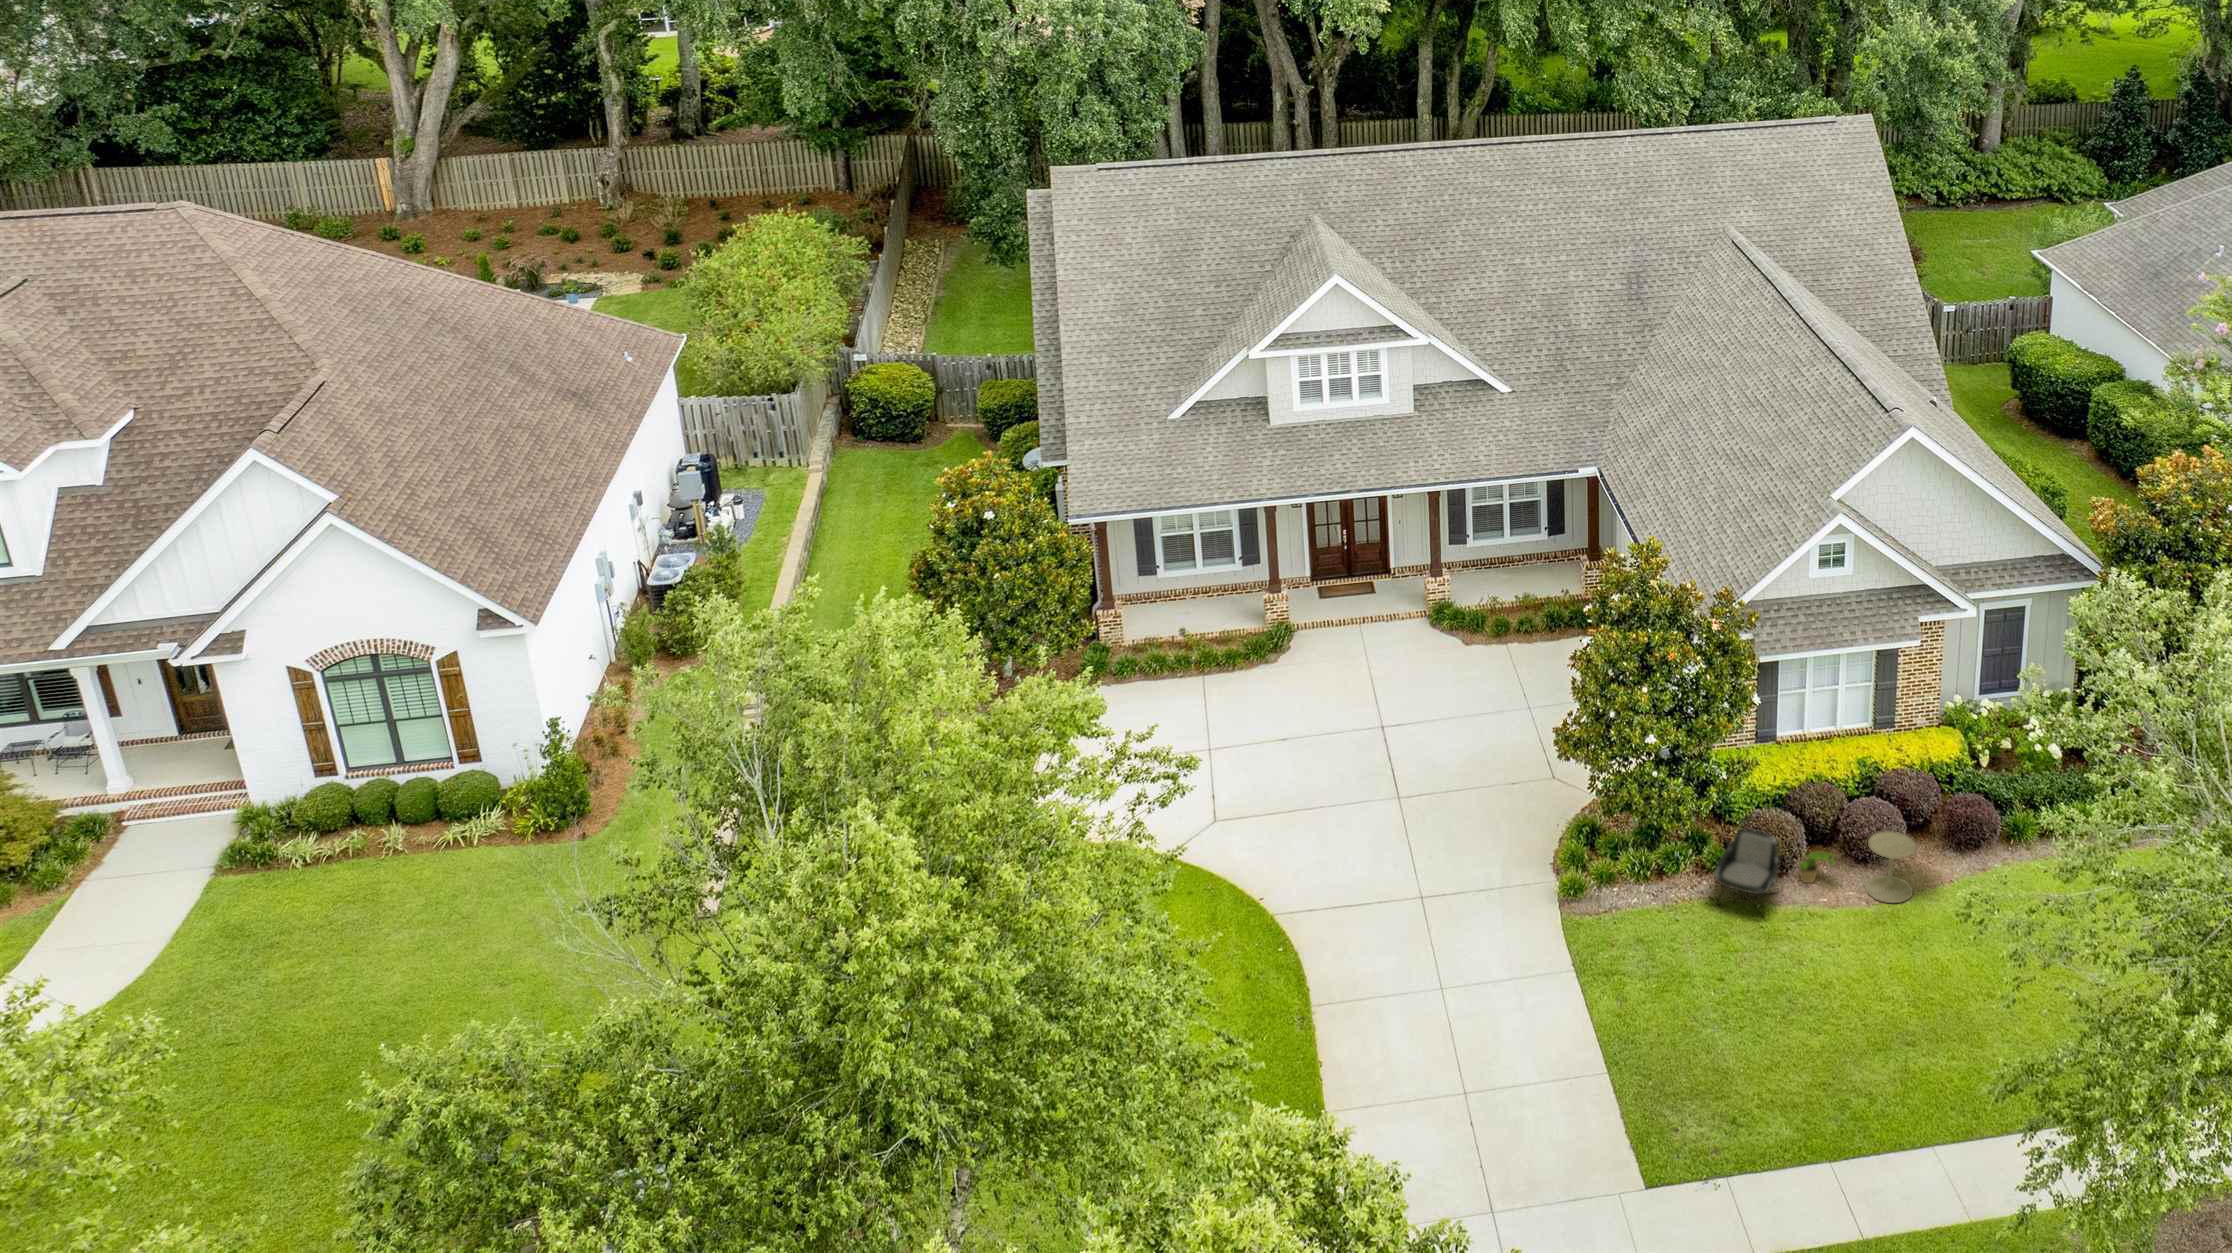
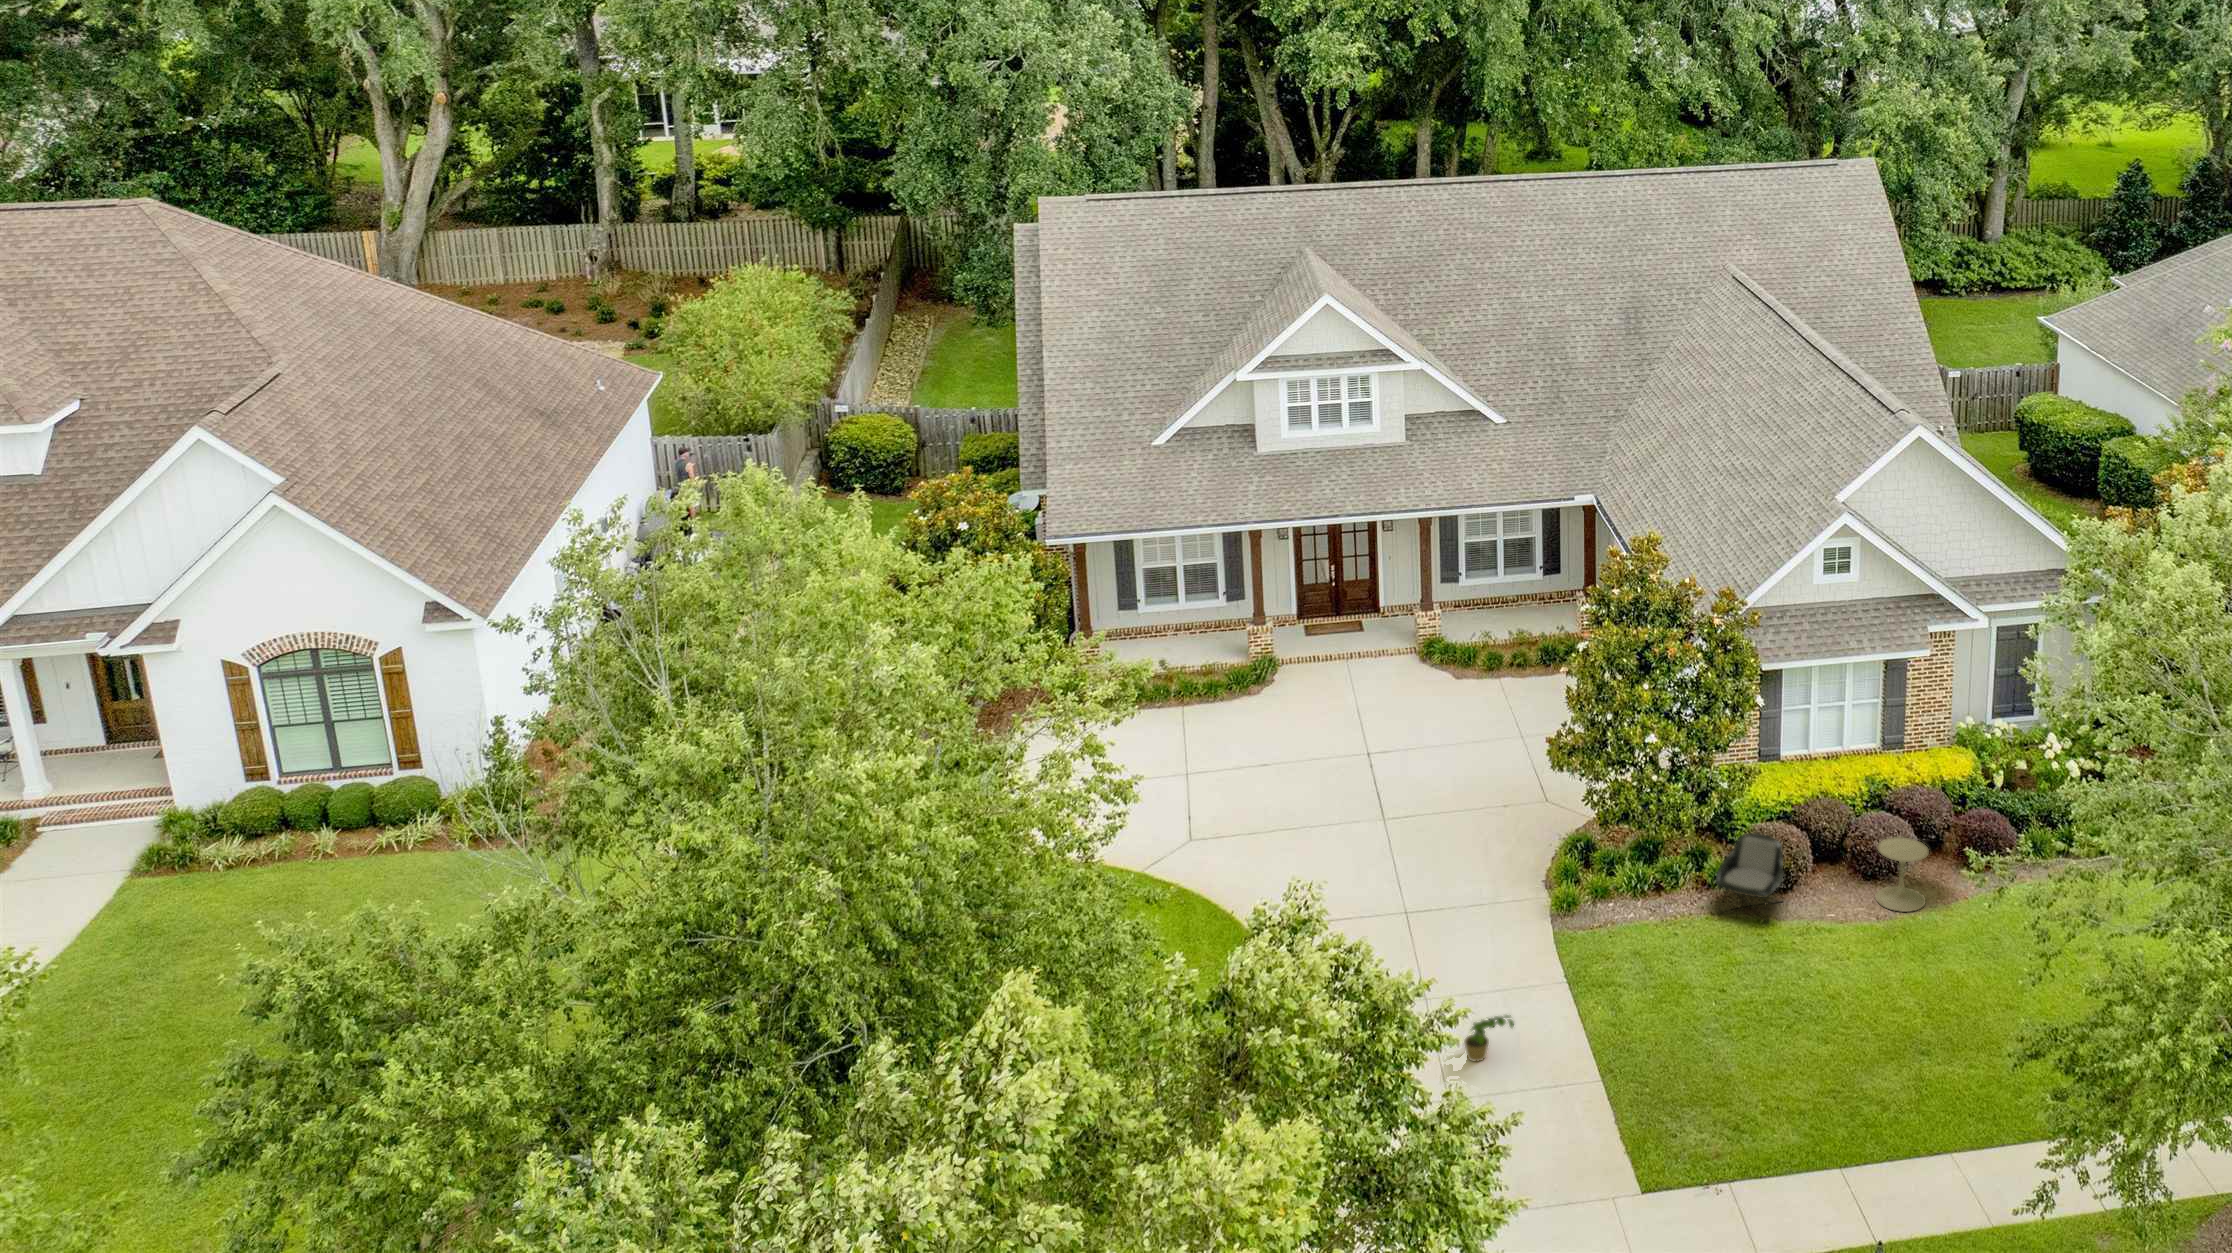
potted plant: present [1798,852,1835,883] -> present [1464,1015,1514,1062]

